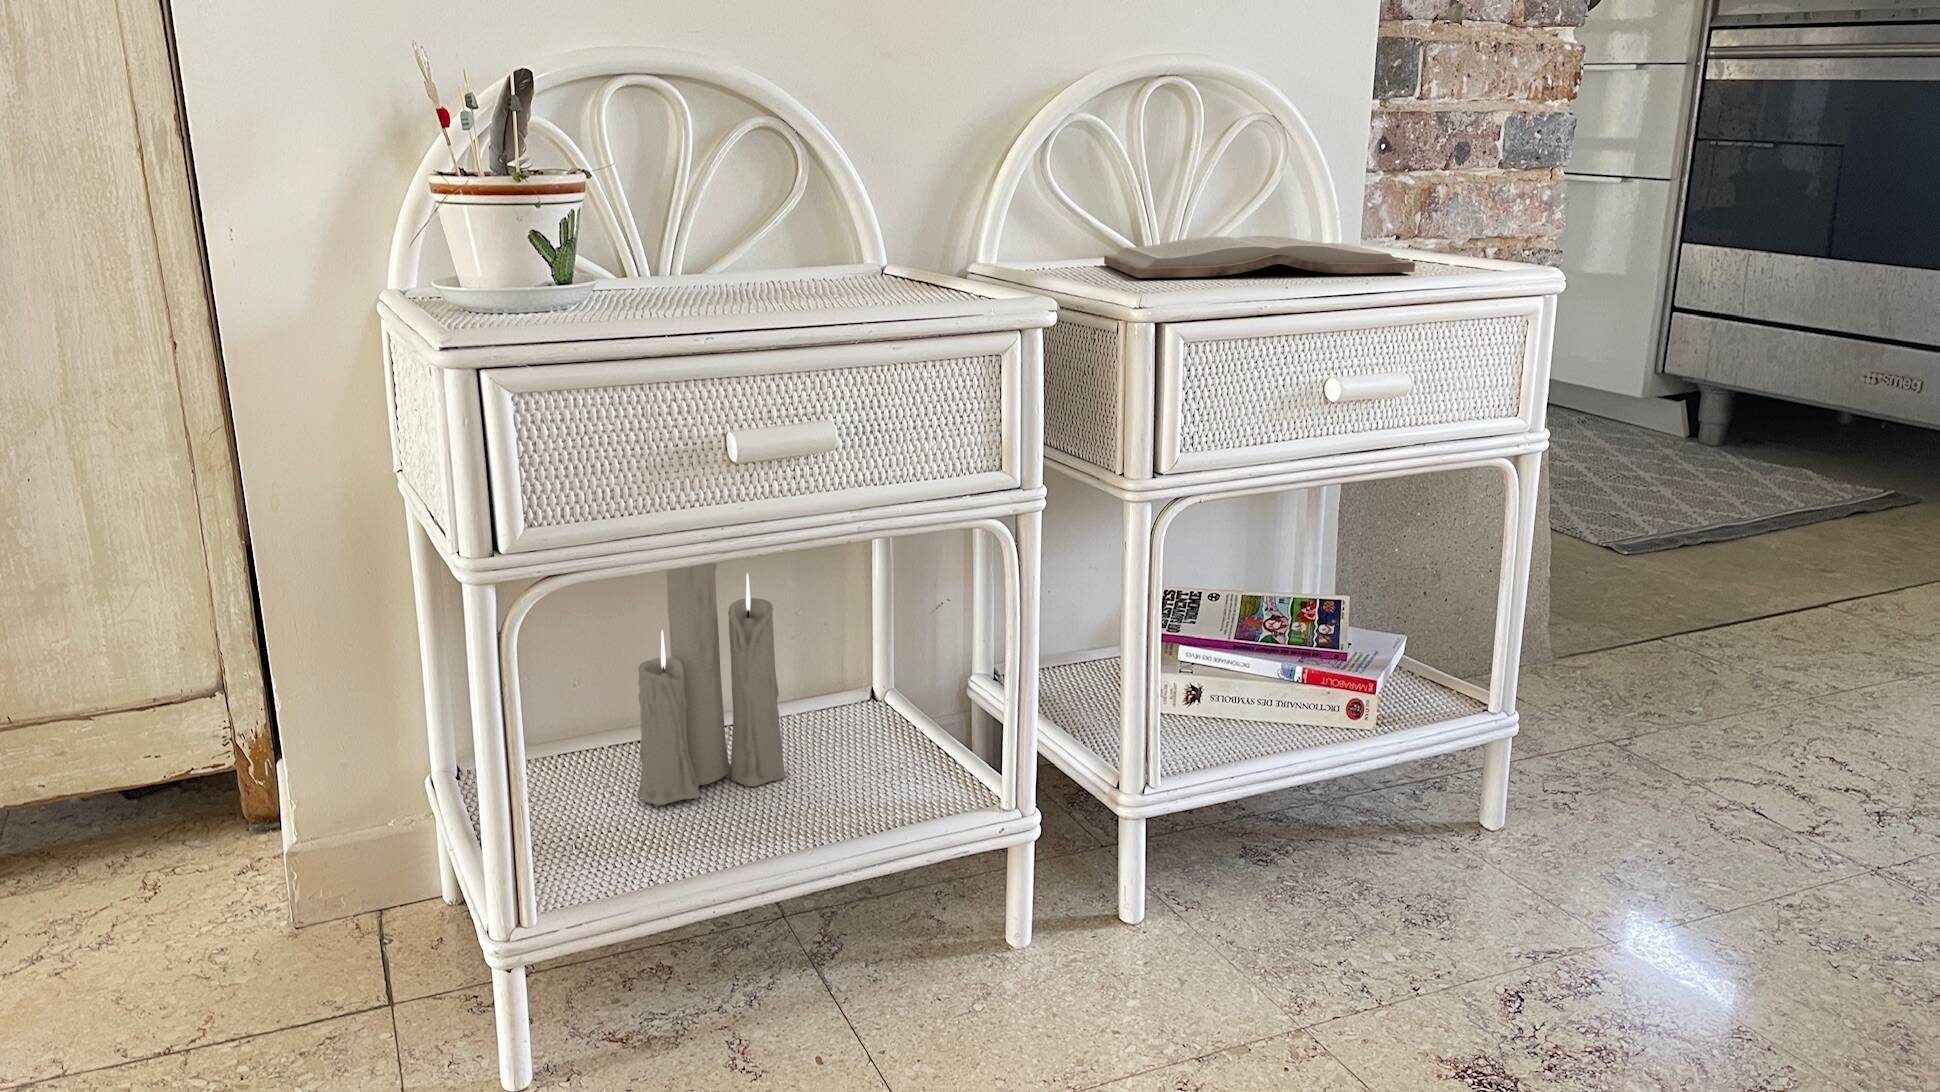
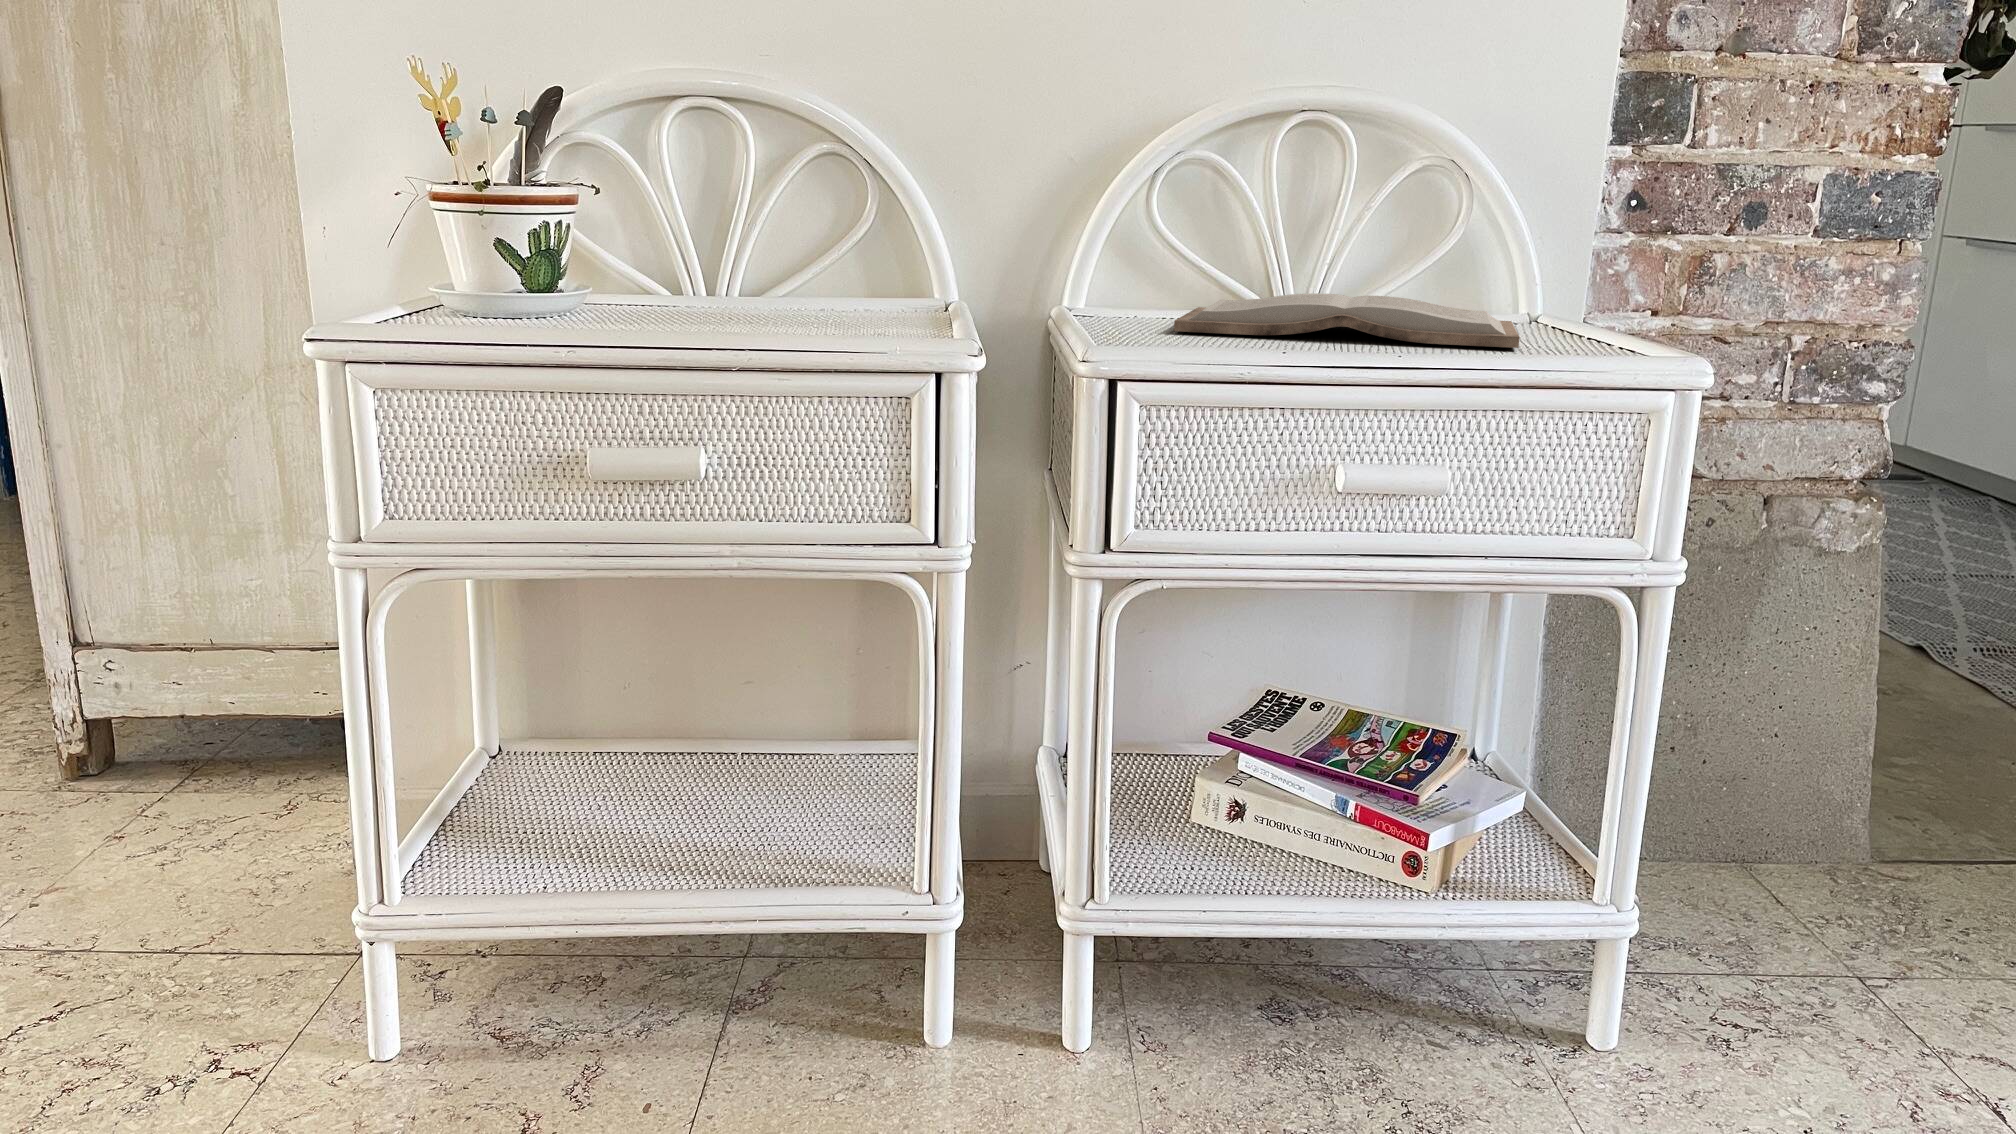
candle: present [637,563,785,806] -> none [609,488,765,816]

